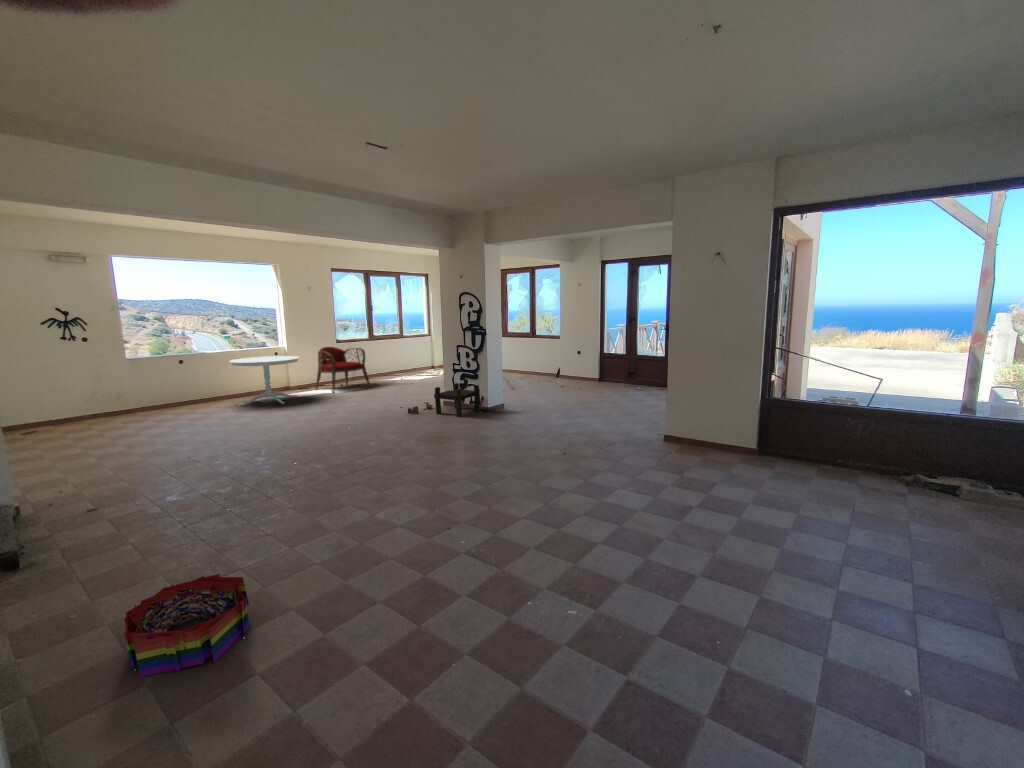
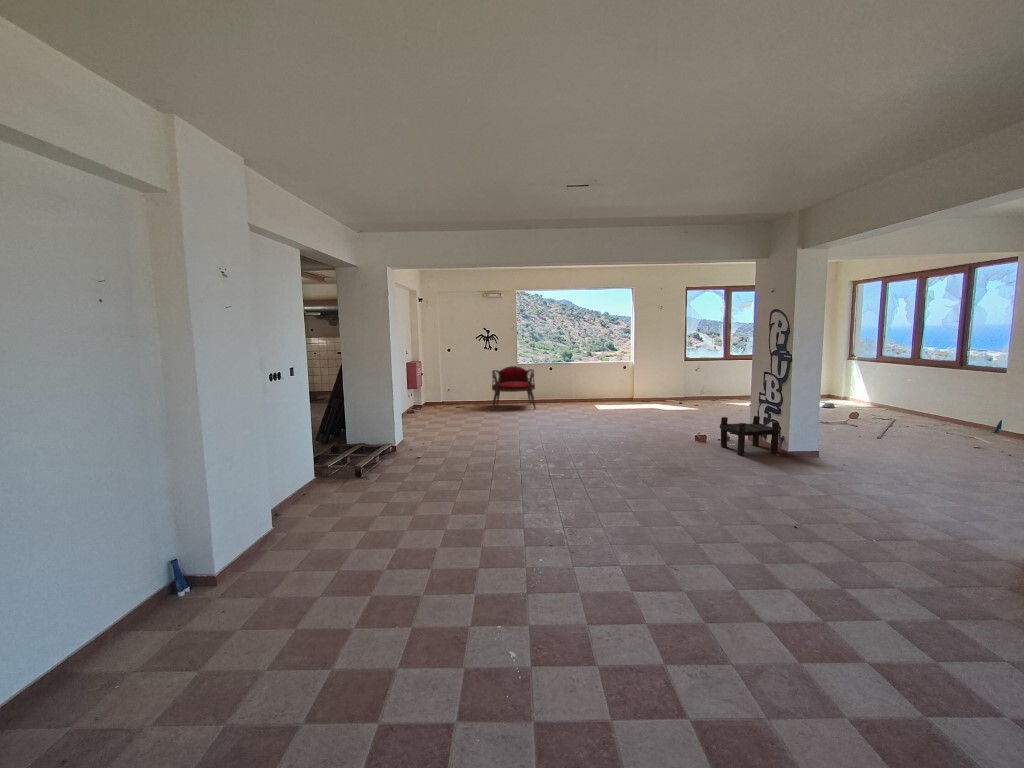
armchair: present [315,347,370,393] -> present [492,366,536,410]
dining table: present [229,356,300,406] -> none [581,368,636,411]
storage bin: present [124,574,249,677] -> none [244,518,329,577]

